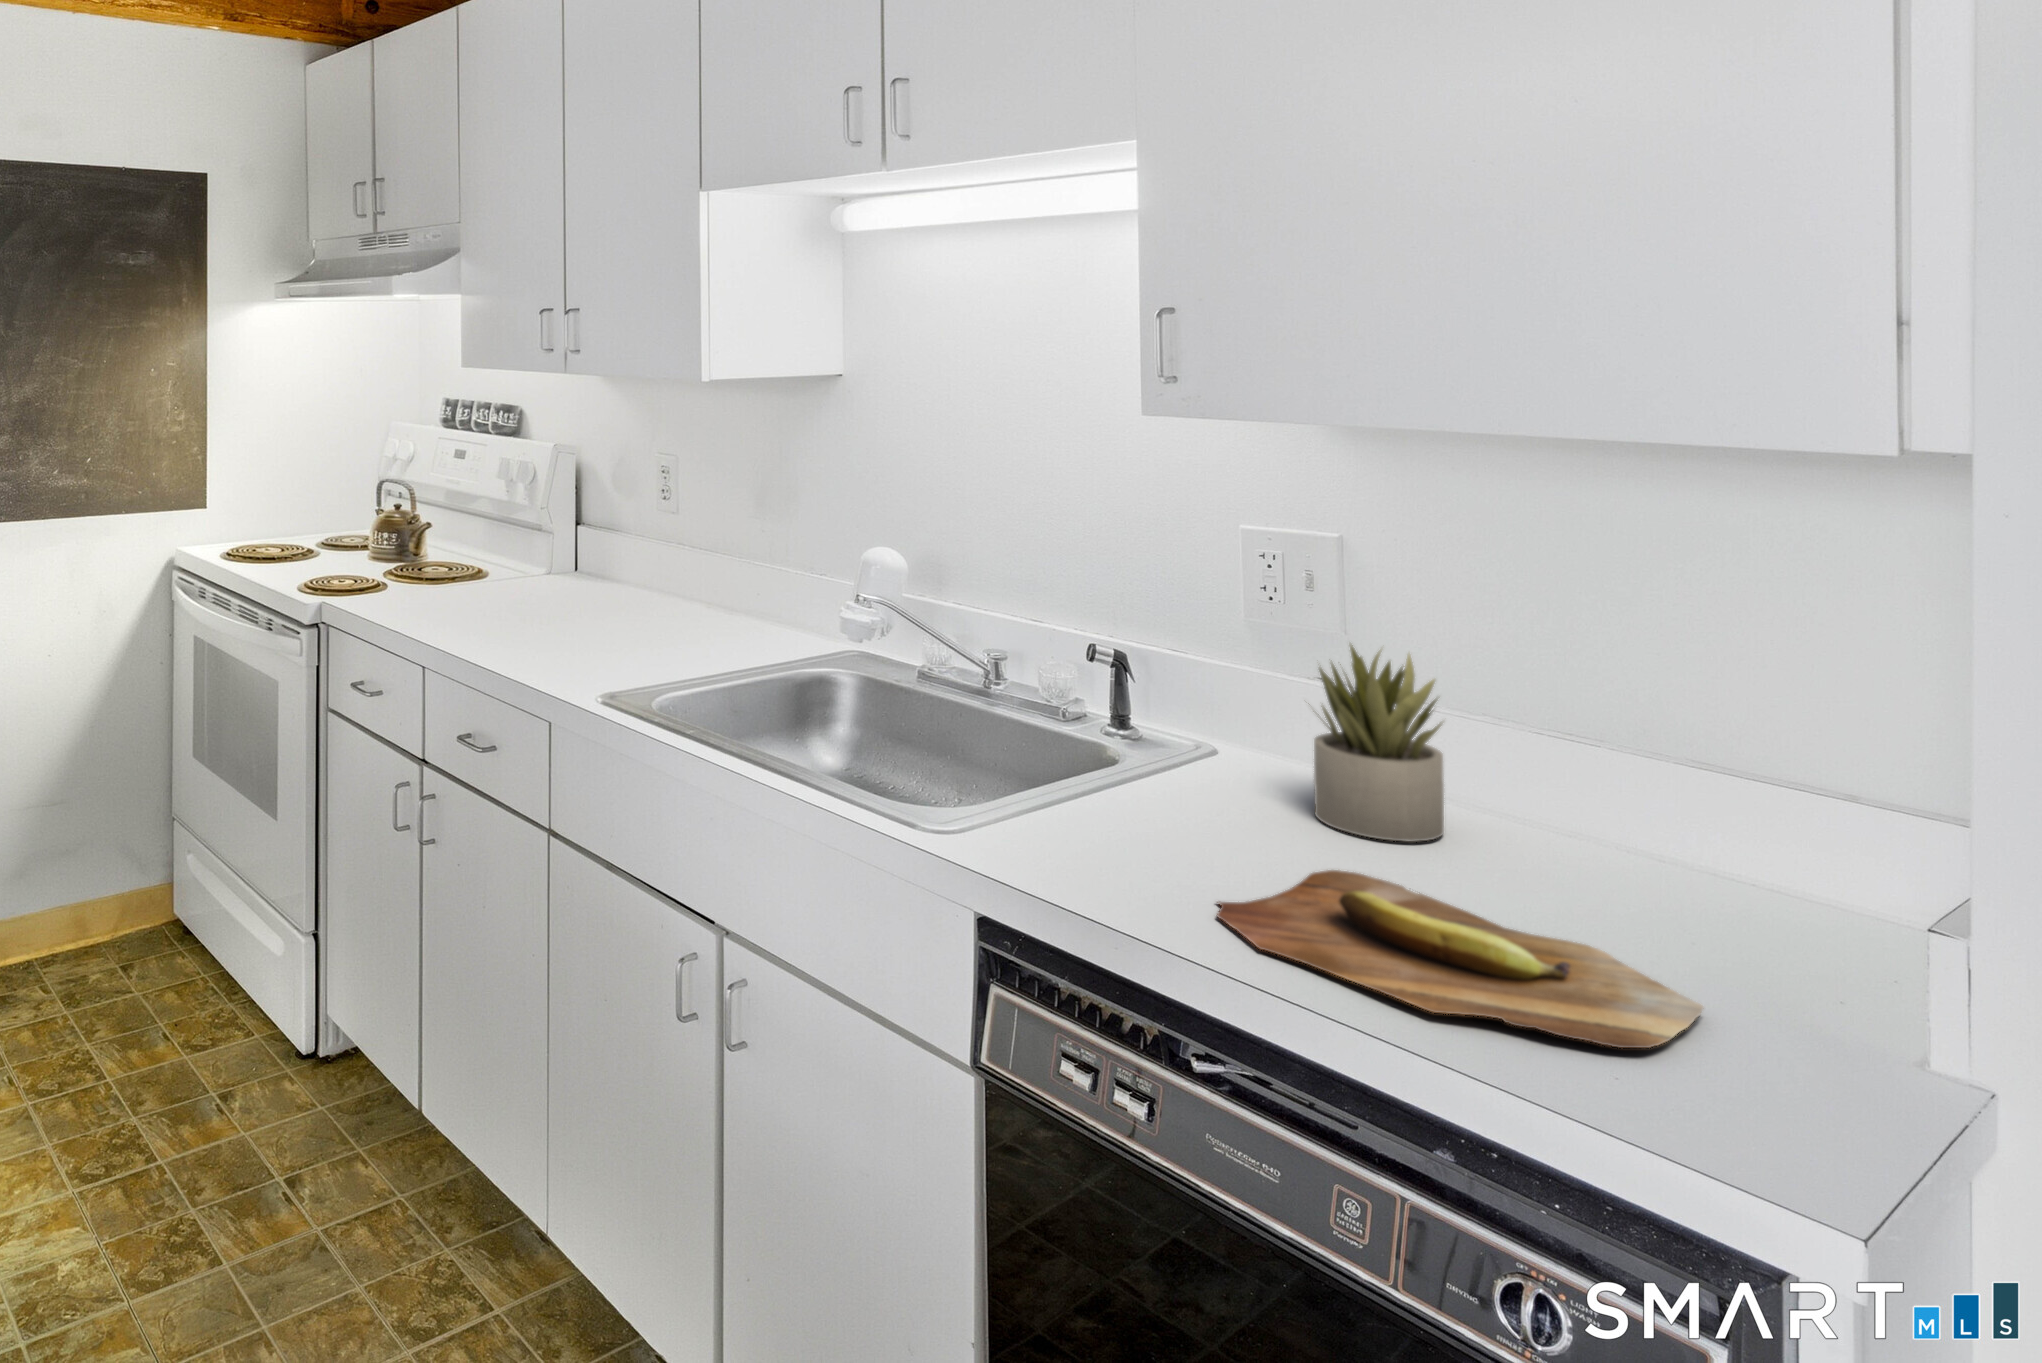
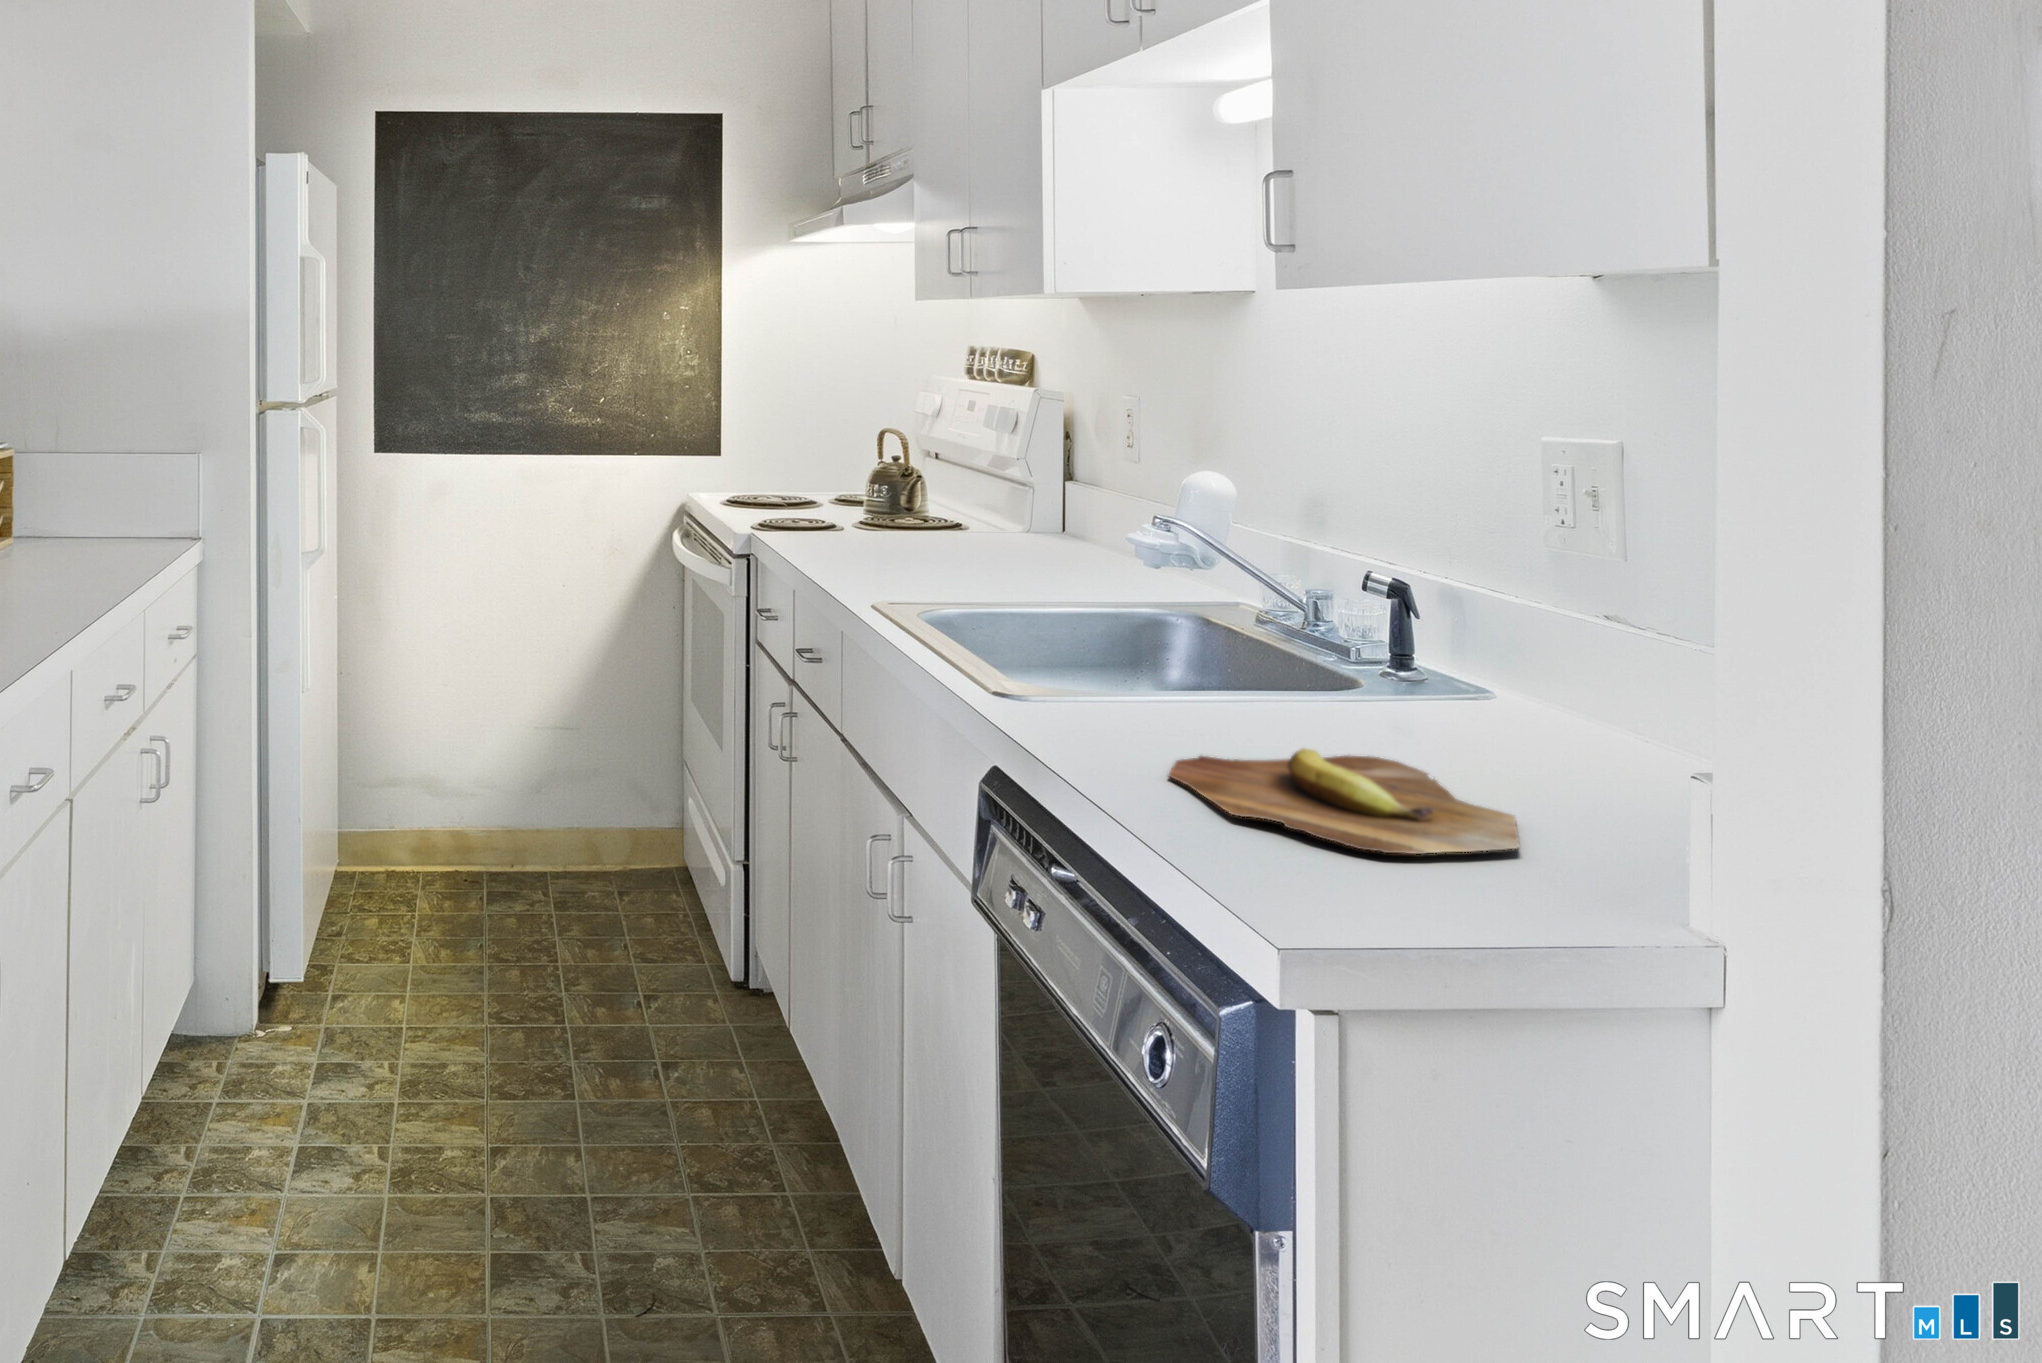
succulent plant: present [1314,645,1444,842] -> none [1451,555,1590,756]

